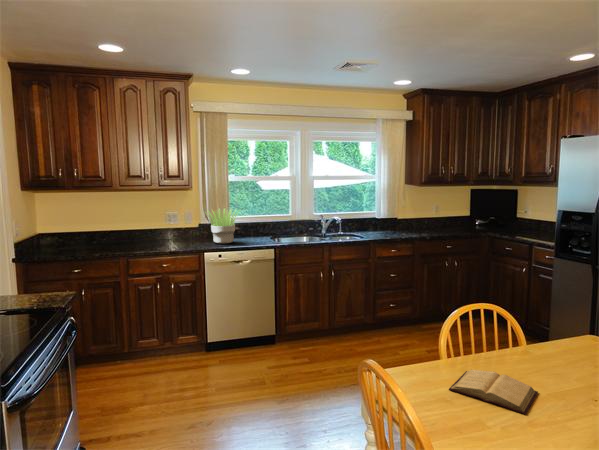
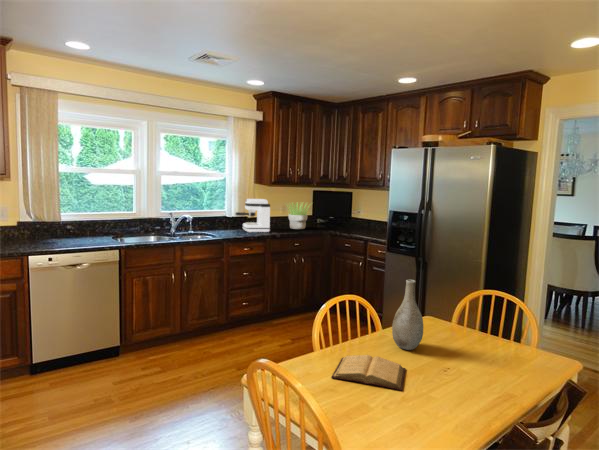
coffee maker: none [384,200,419,234] -> present [236,199,270,232]
potted plant: present [206,209,239,244] -> present [287,203,309,229]
vase: none [530,295,569,373] -> present [392,280,423,350]

